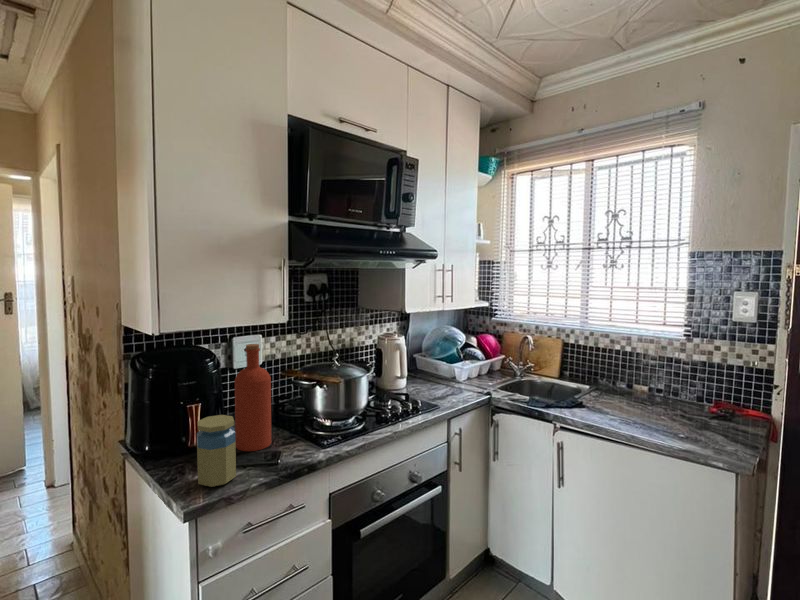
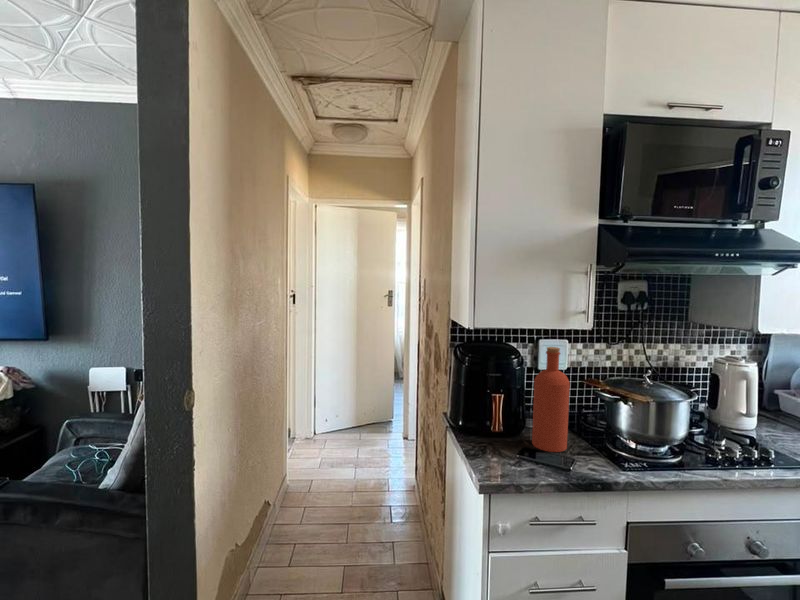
jar: present [197,415,236,487] -> none [494,407,529,472]

